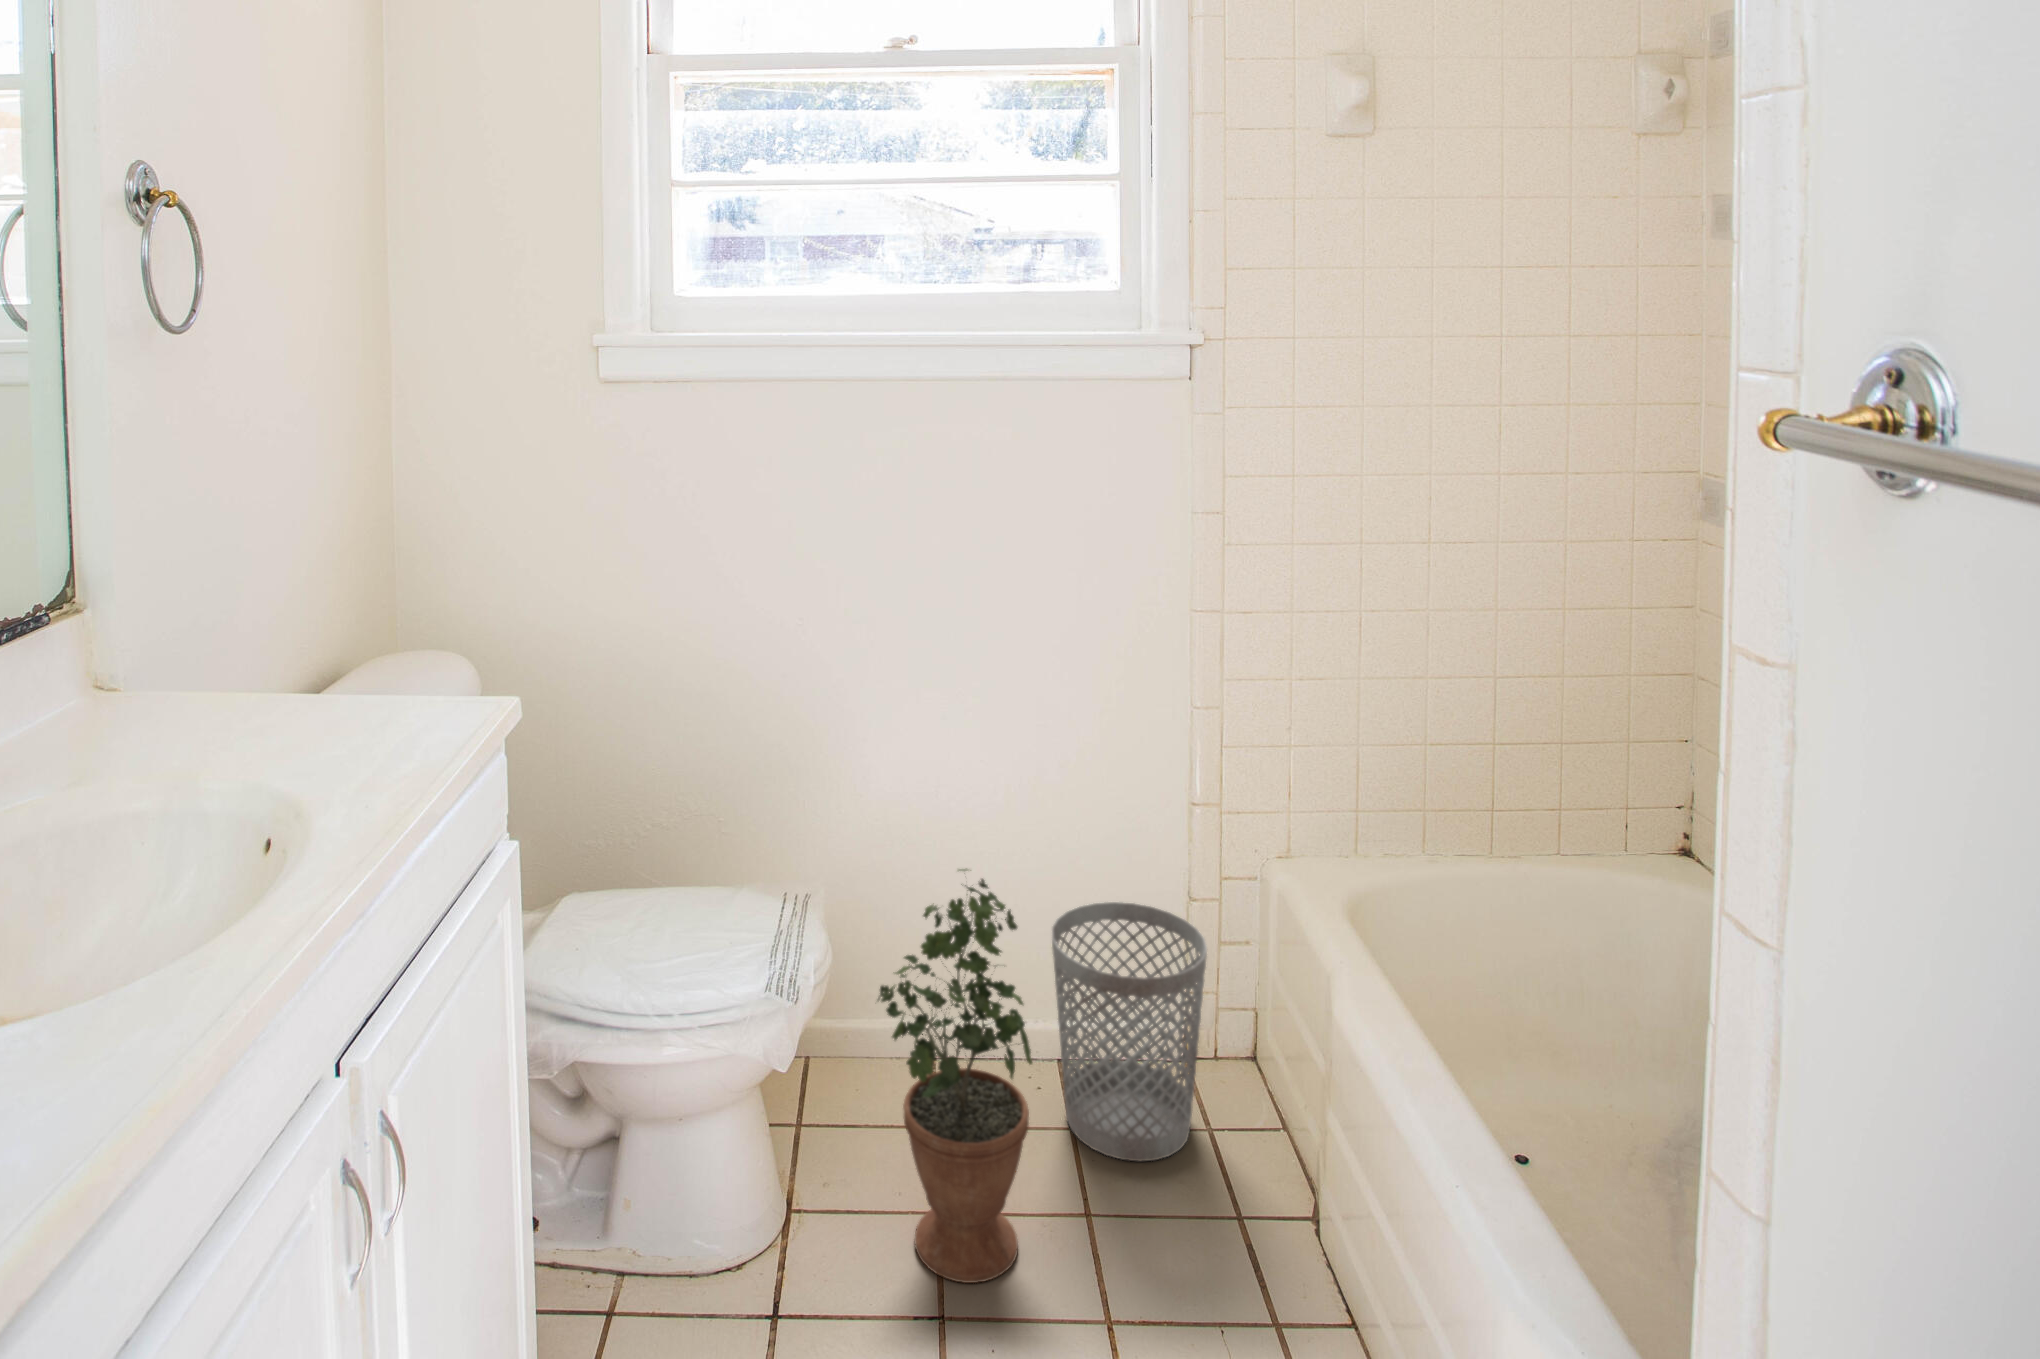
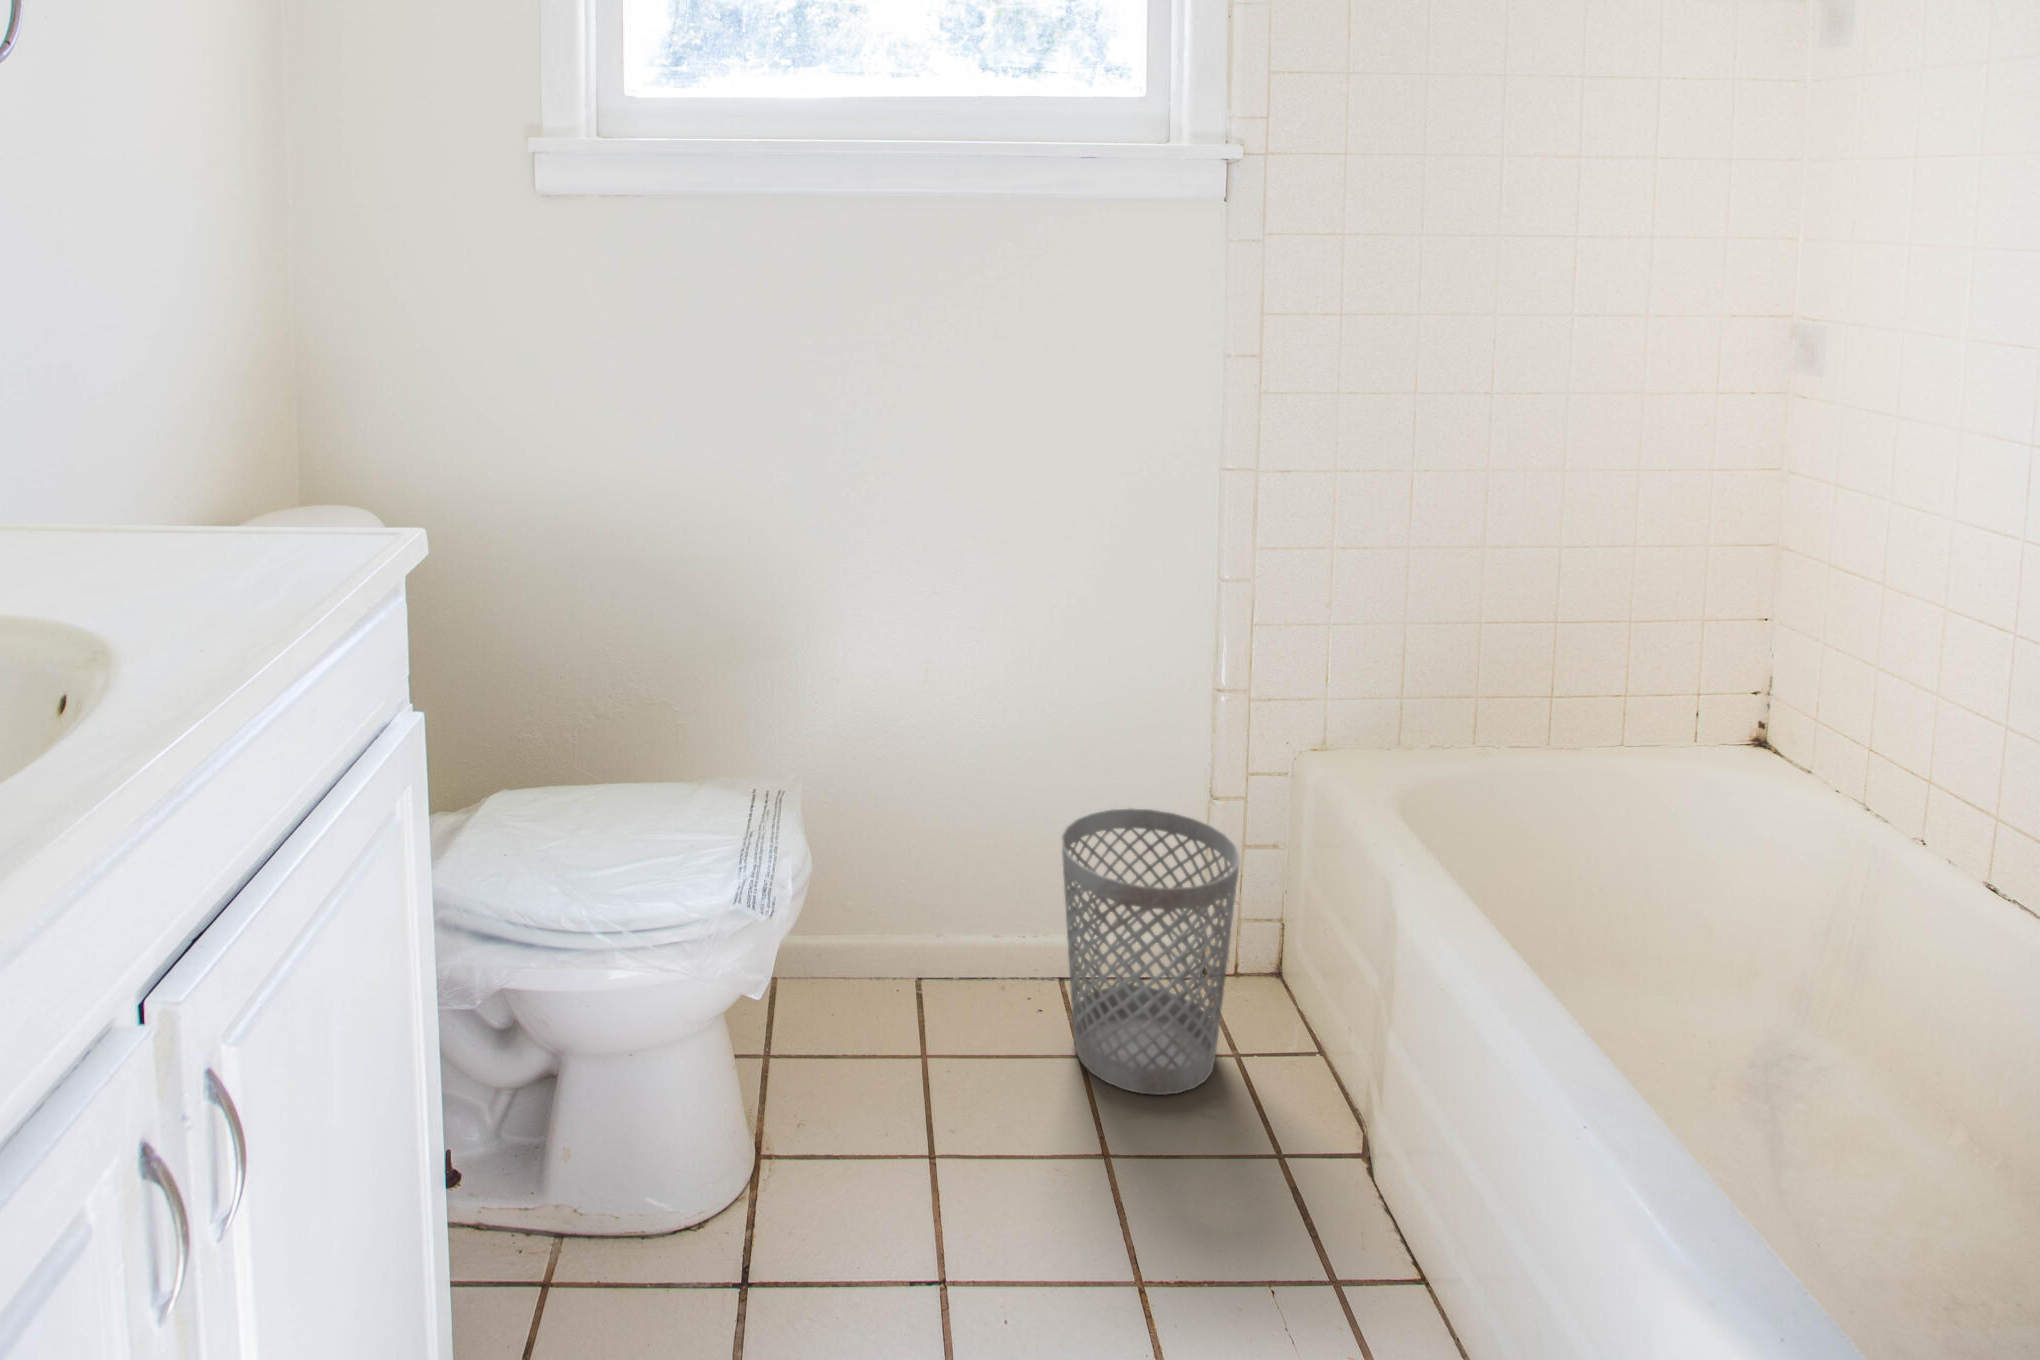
potted plant: present [878,869,1032,1283] -> none [864,763,1049,1236]

